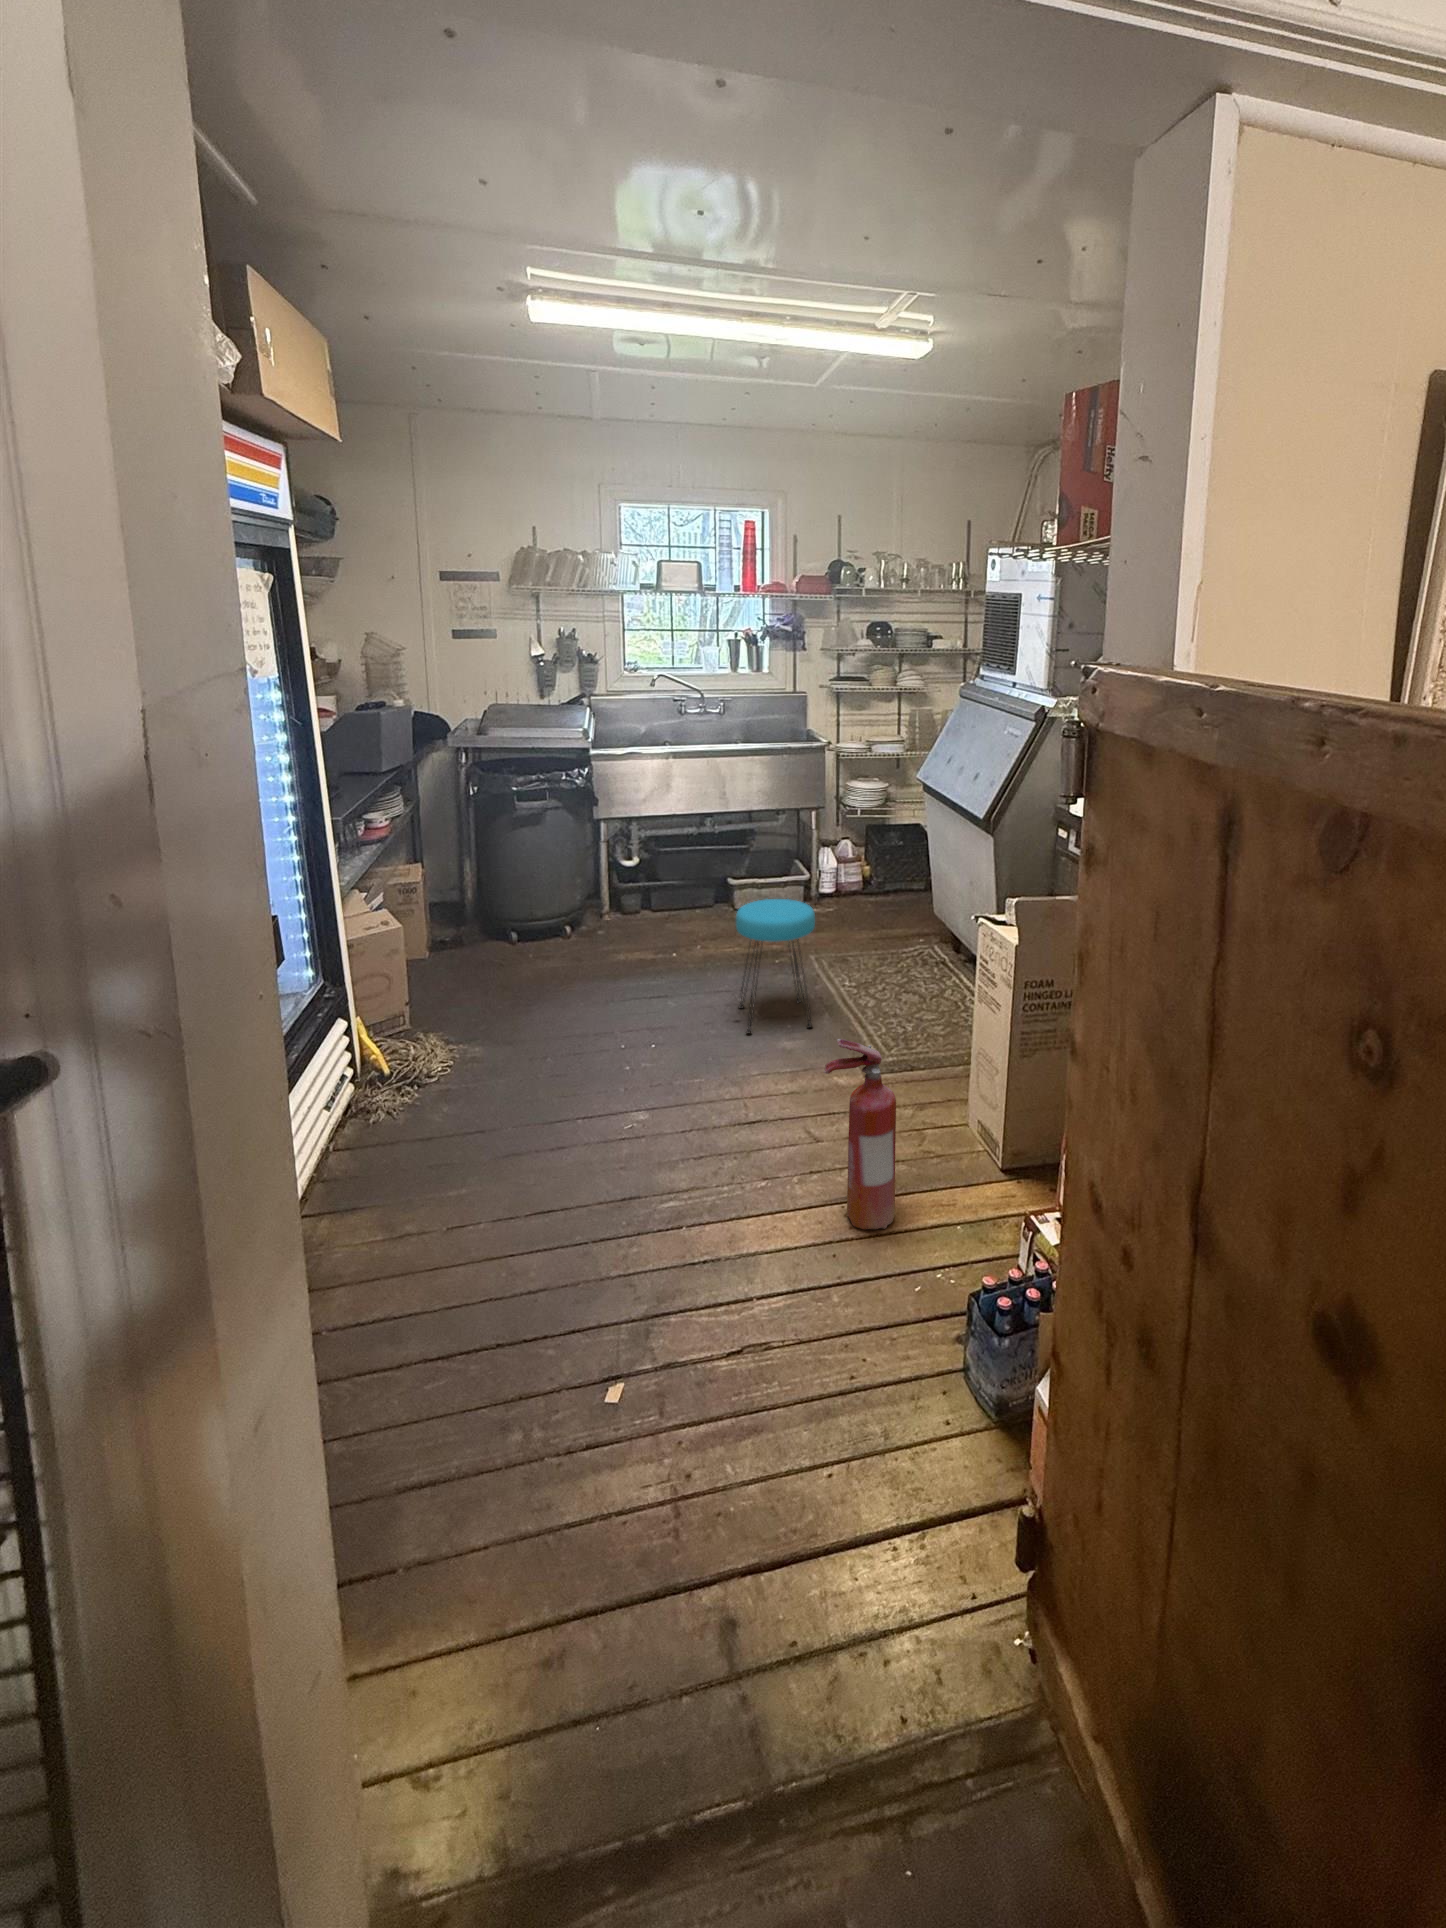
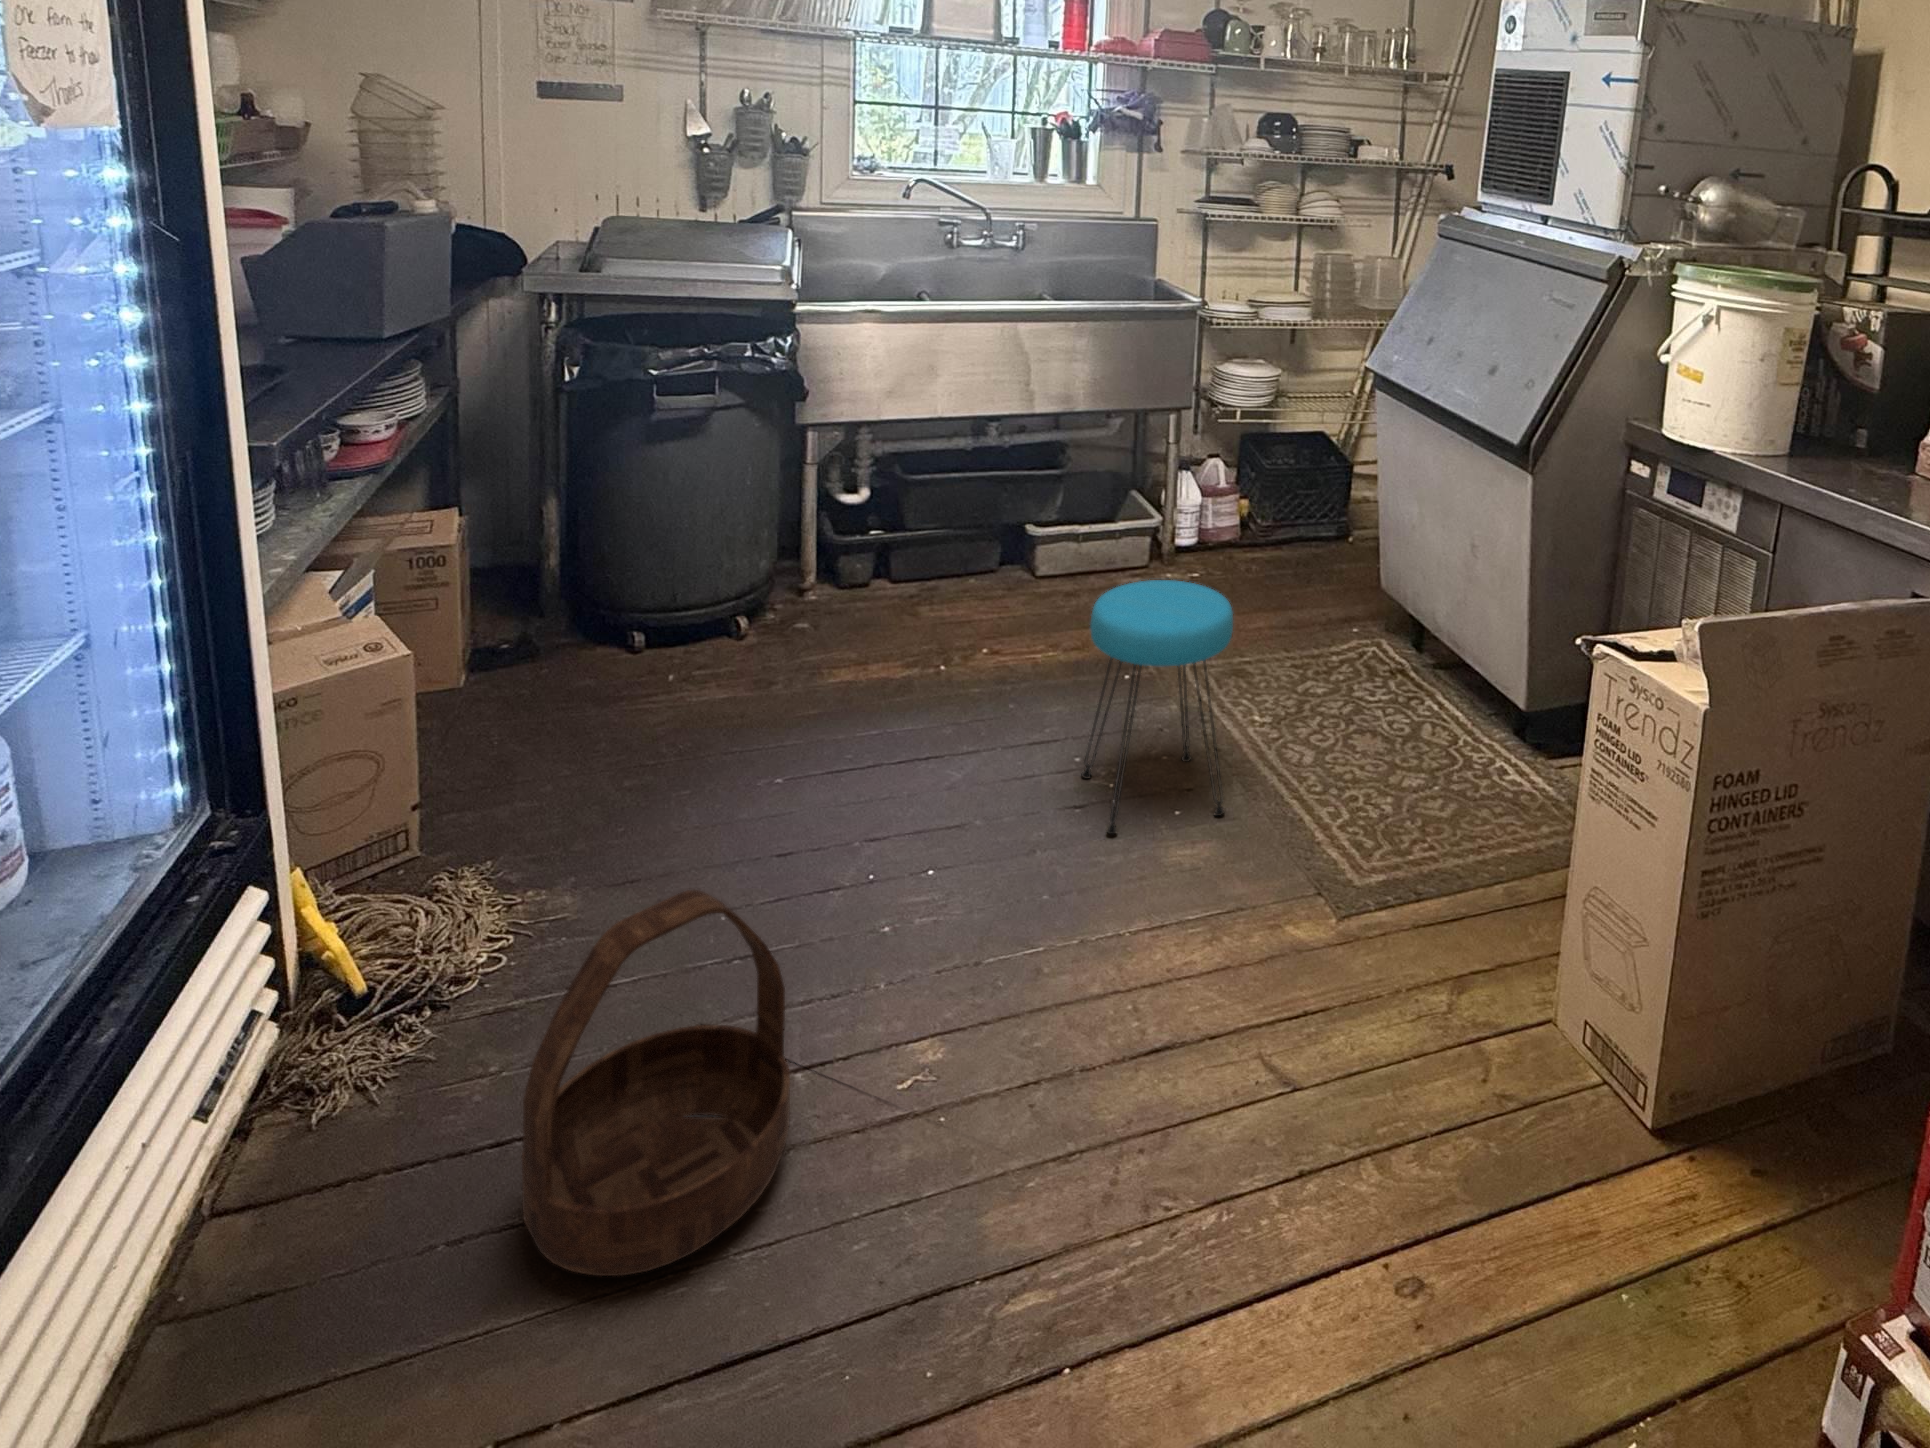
basket: none [454,1018,571,1180] -> present [522,890,790,1276]
fire extinguisher: present [823,1039,896,1229] -> none [1383,930,1517,1326]

